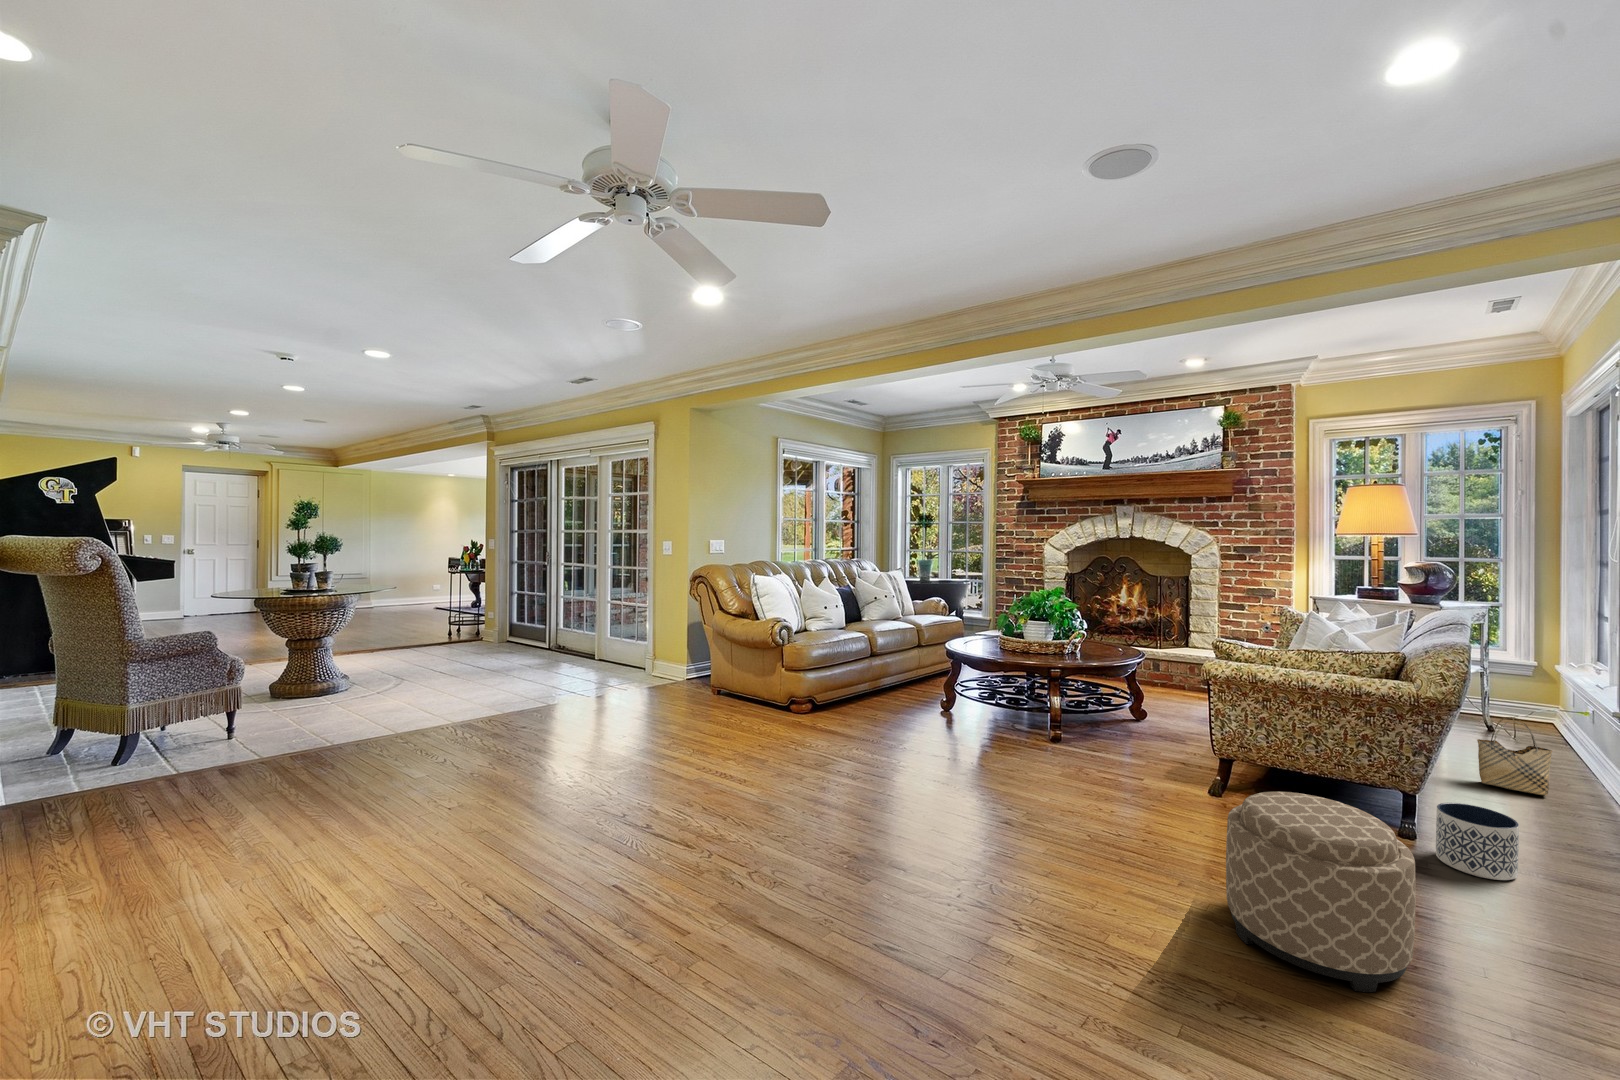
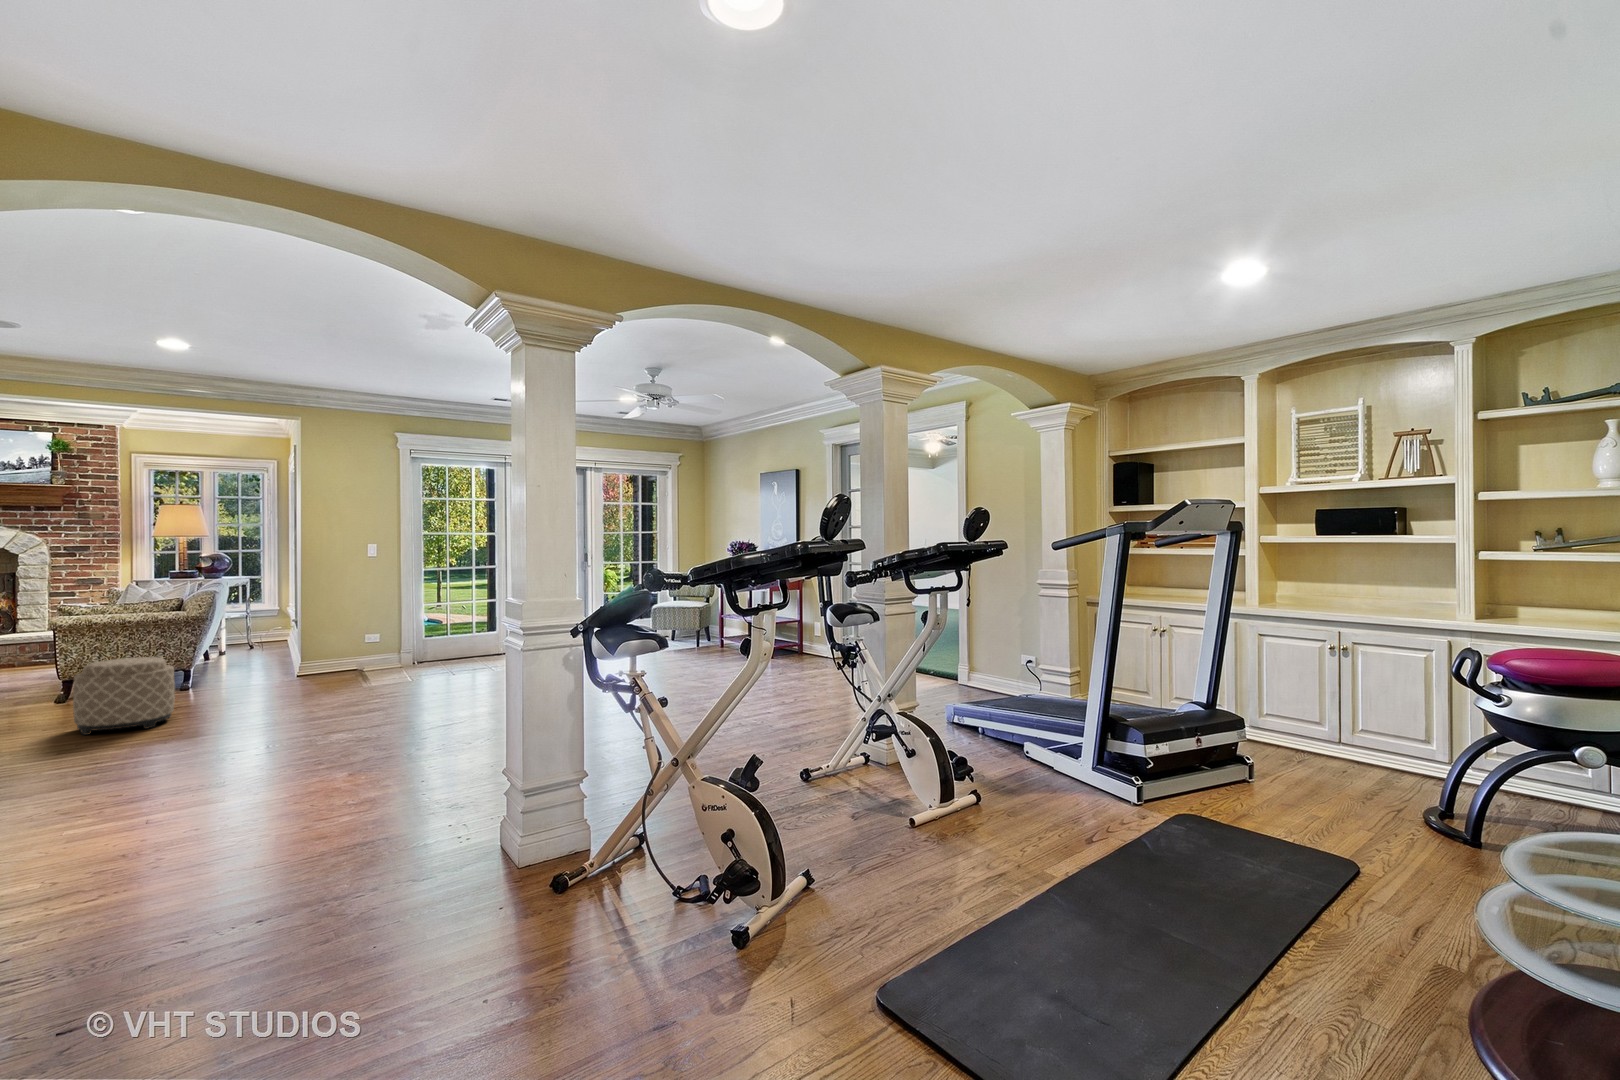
woven basket: present [1477,717,1552,795] -> none [230,631,265,669]
planter: present [1436,803,1519,880] -> none [198,663,234,694]

